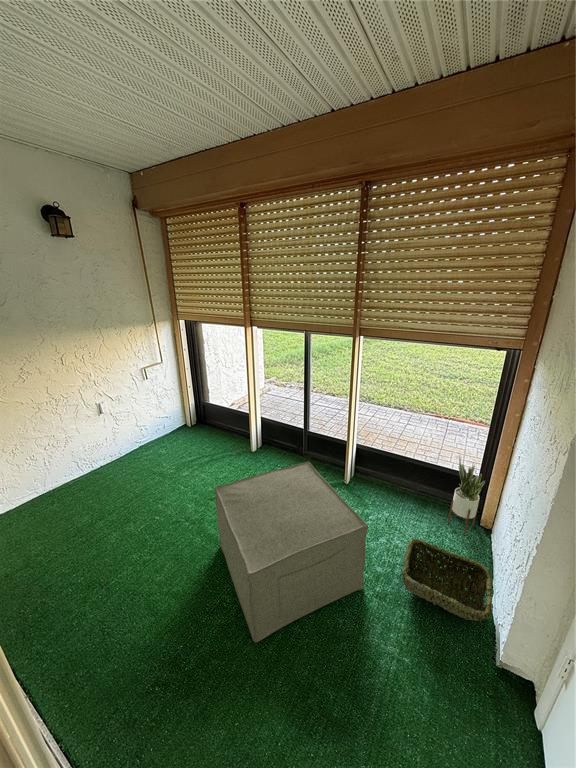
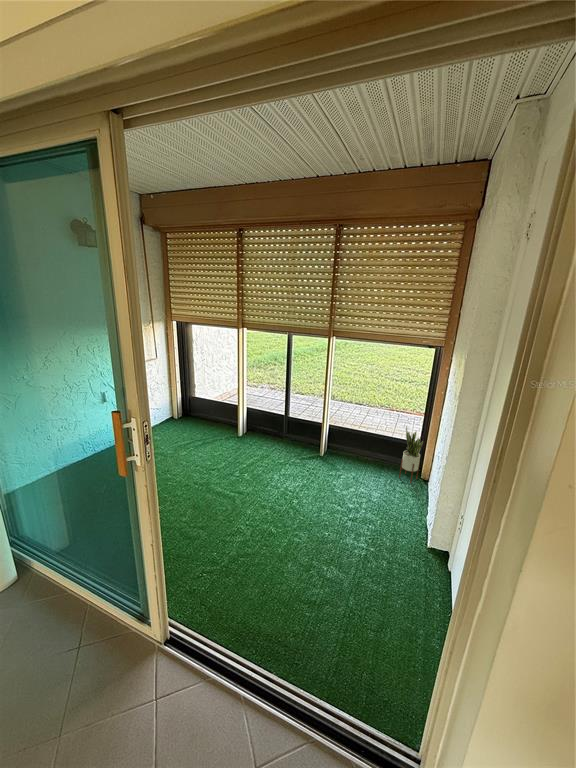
ottoman: present [214,462,368,643] -> none [227,432,345,548]
woven basket: present [402,538,492,621] -> none [368,481,426,527]

